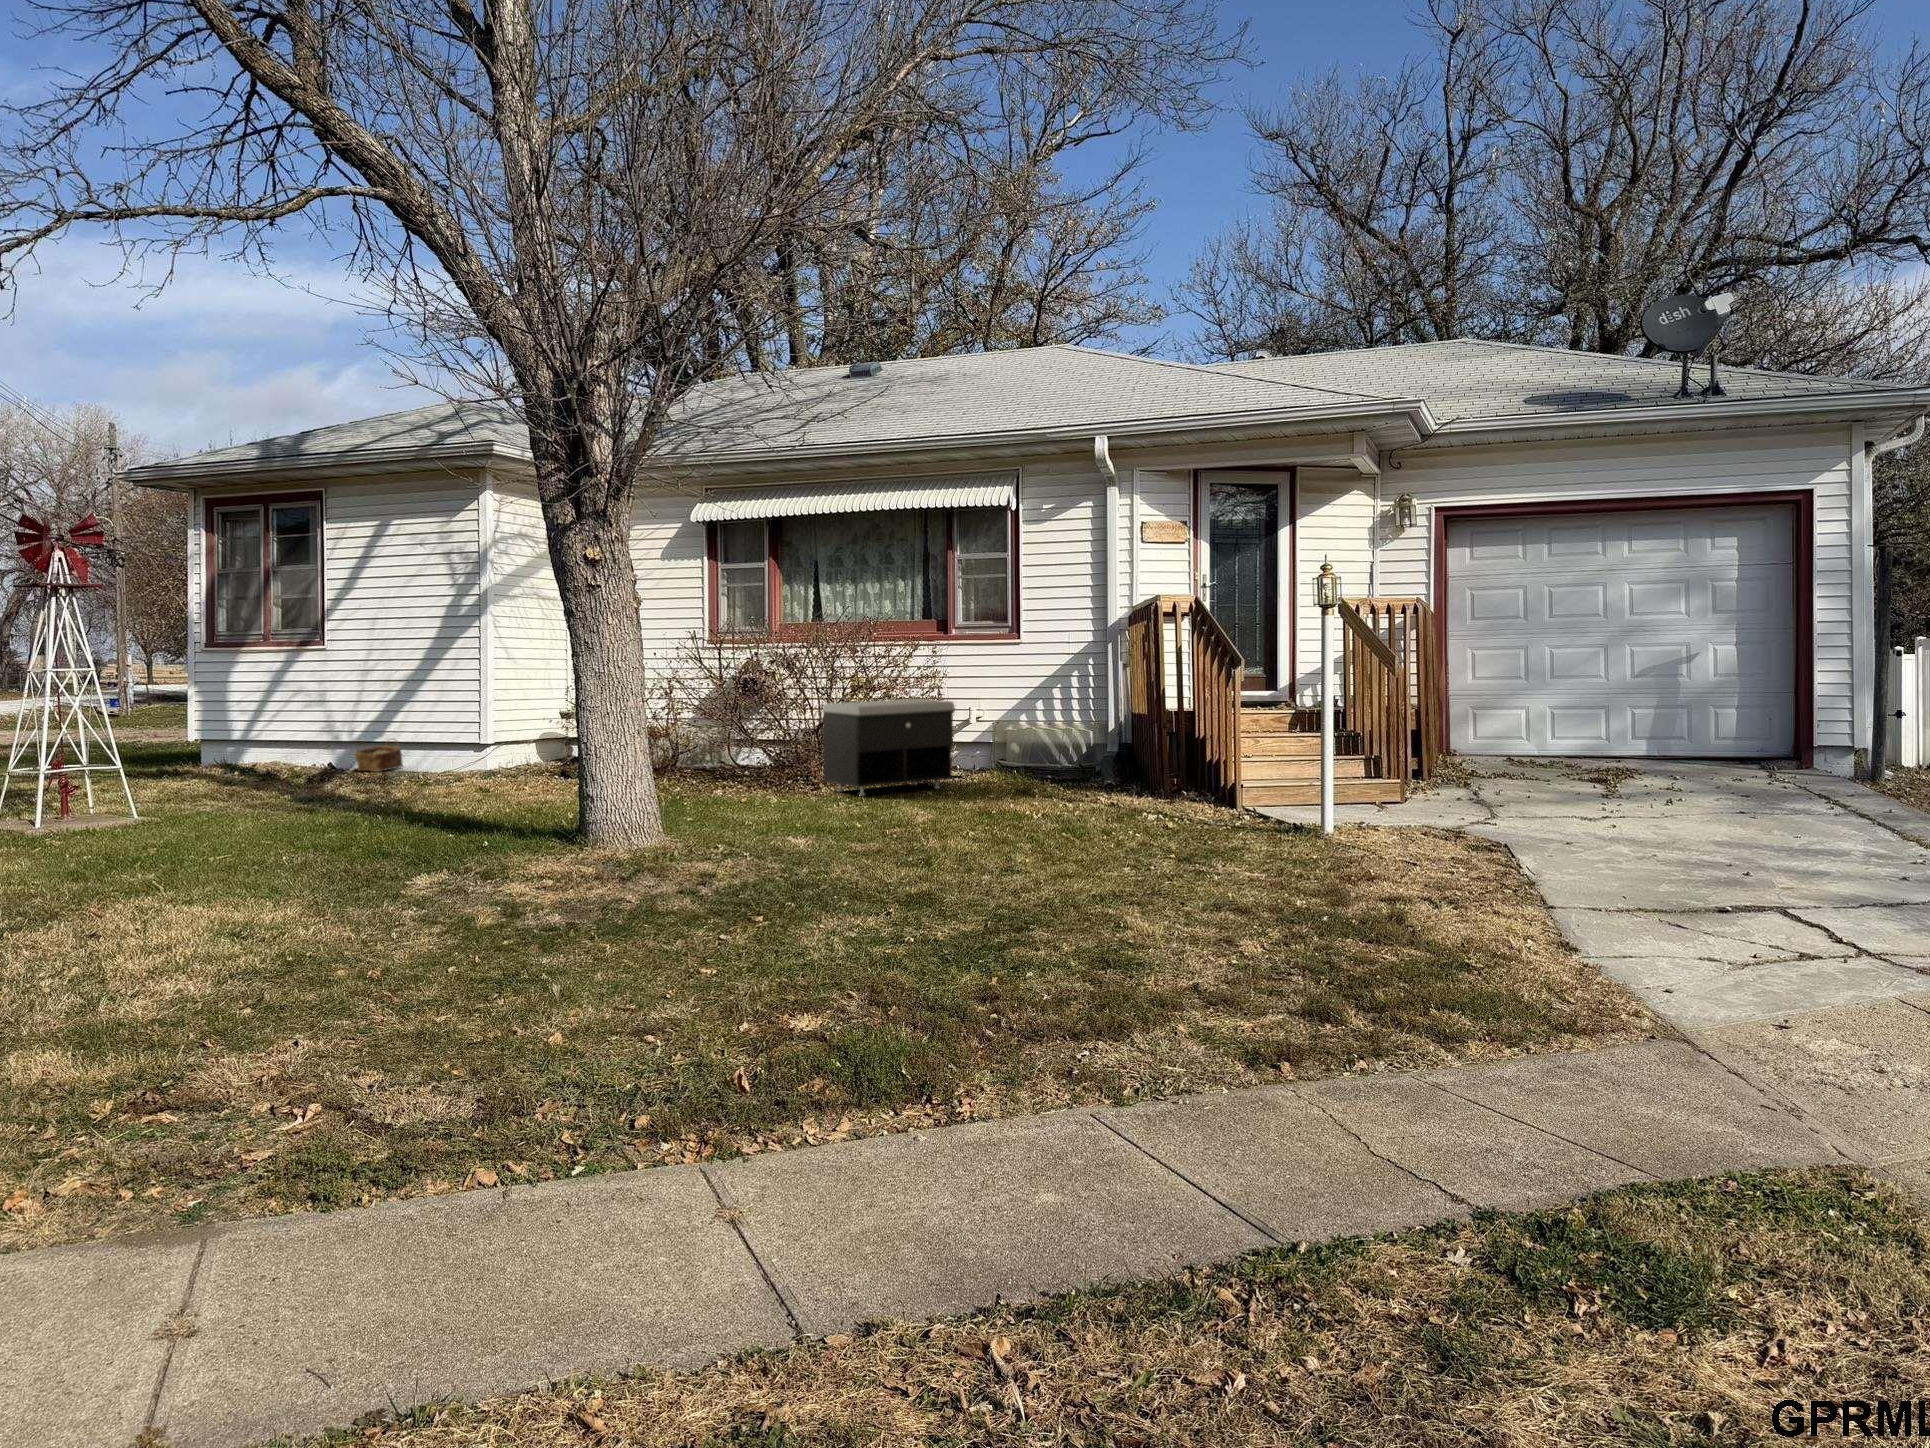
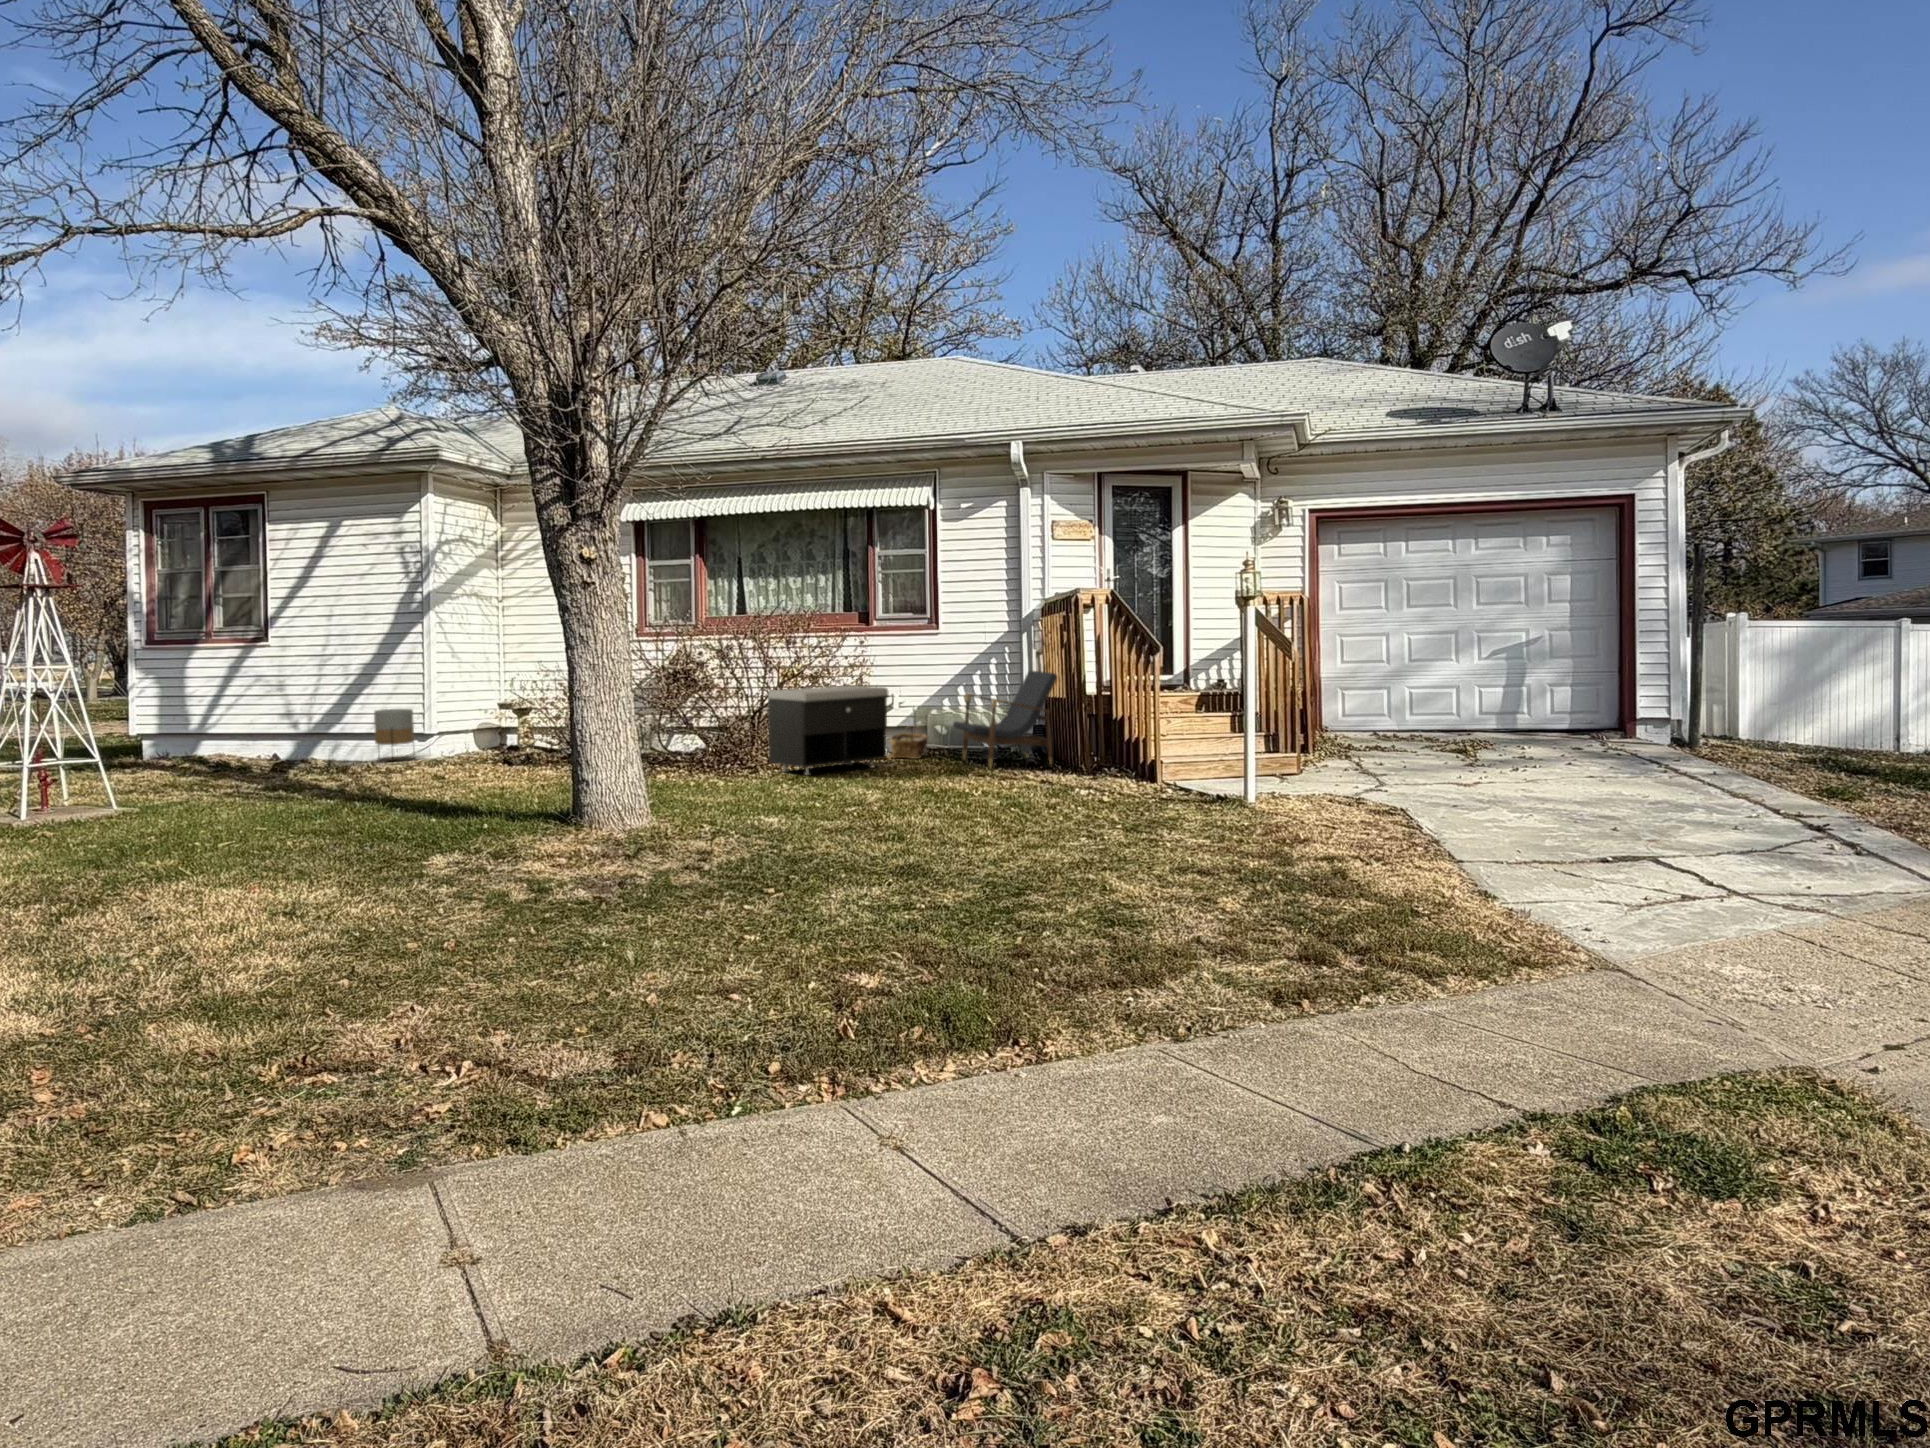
lounge chair: none [1027,684,1141,792] -> present [953,671,1057,768]
planter: none [423,718,465,775] -> present [374,709,414,745]
woven basket: present [355,740,403,772] -> present [890,725,928,759]

